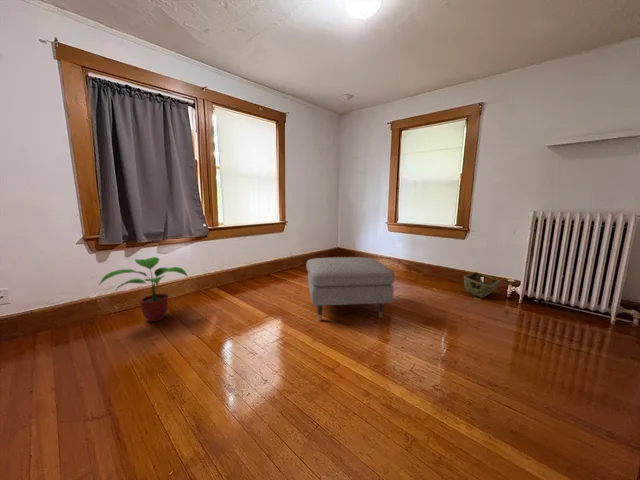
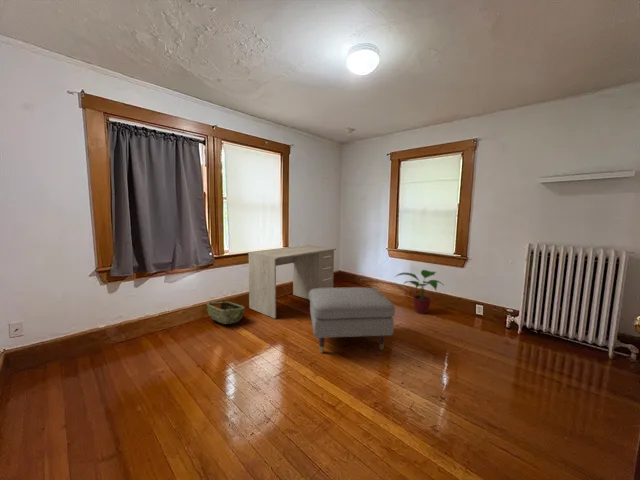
desk: none [244,220,334,291] -> present [248,245,336,319]
potted plant: present [100,257,187,322] -> present [398,270,441,314]
woven basket: present [464,272,500,298] -> present [207,302,245,324]

